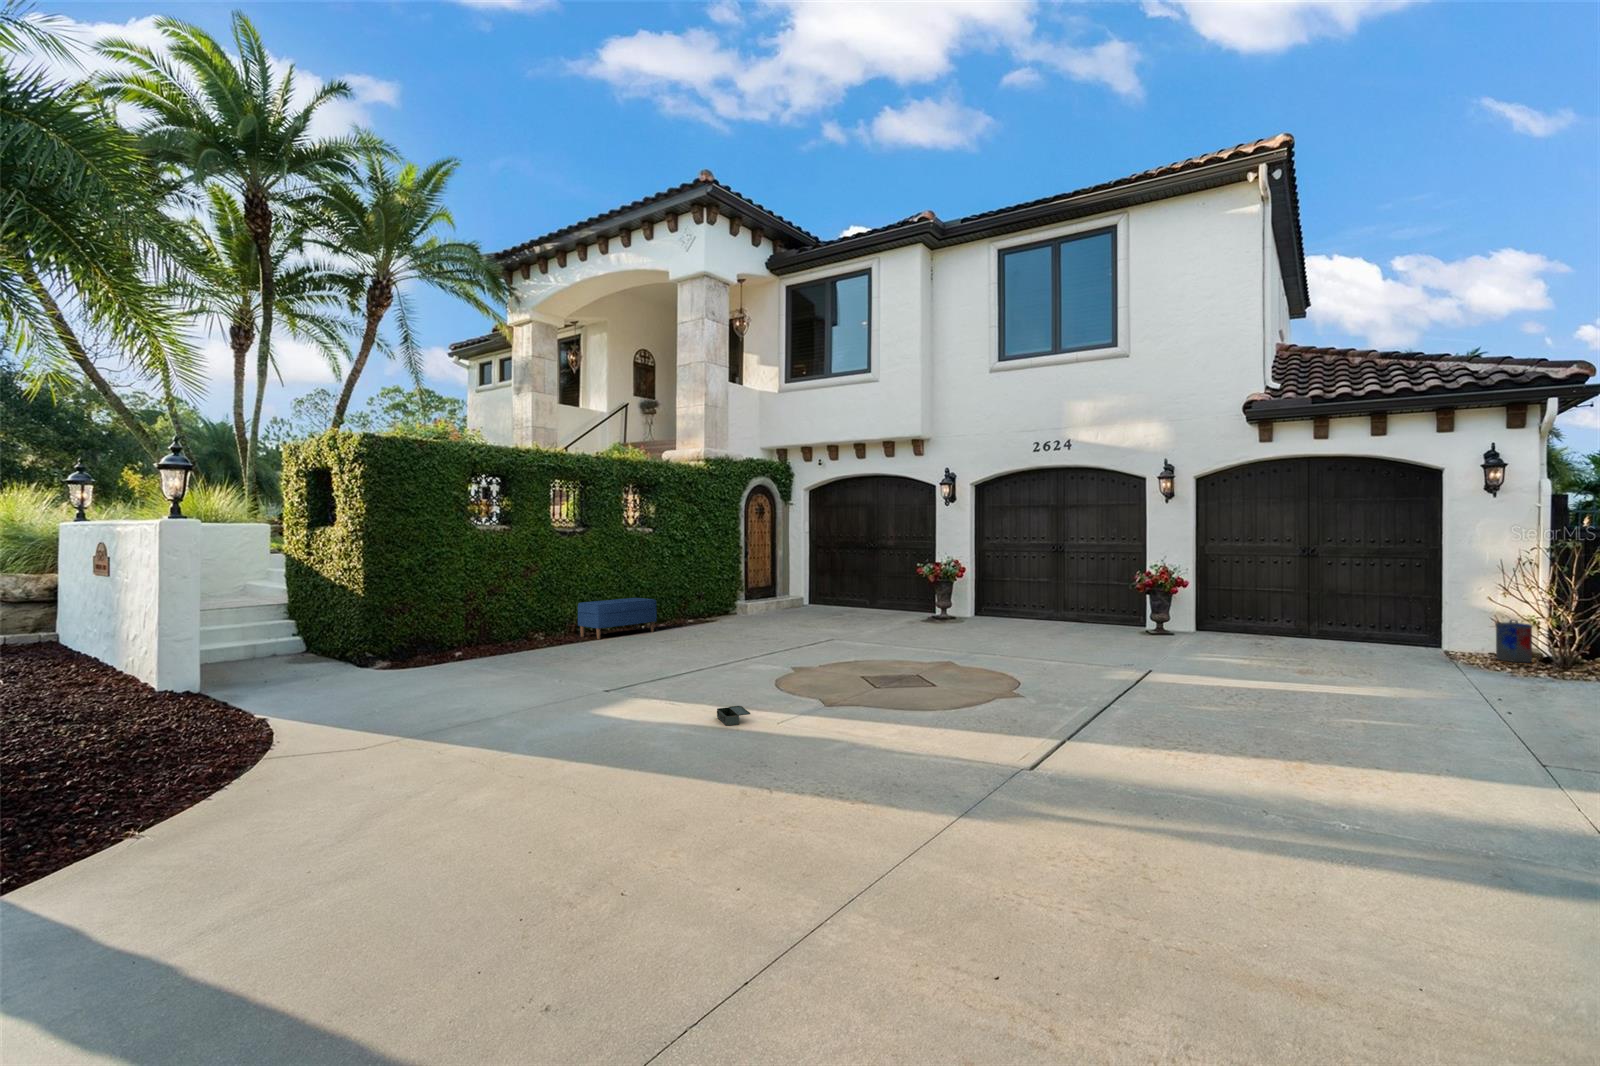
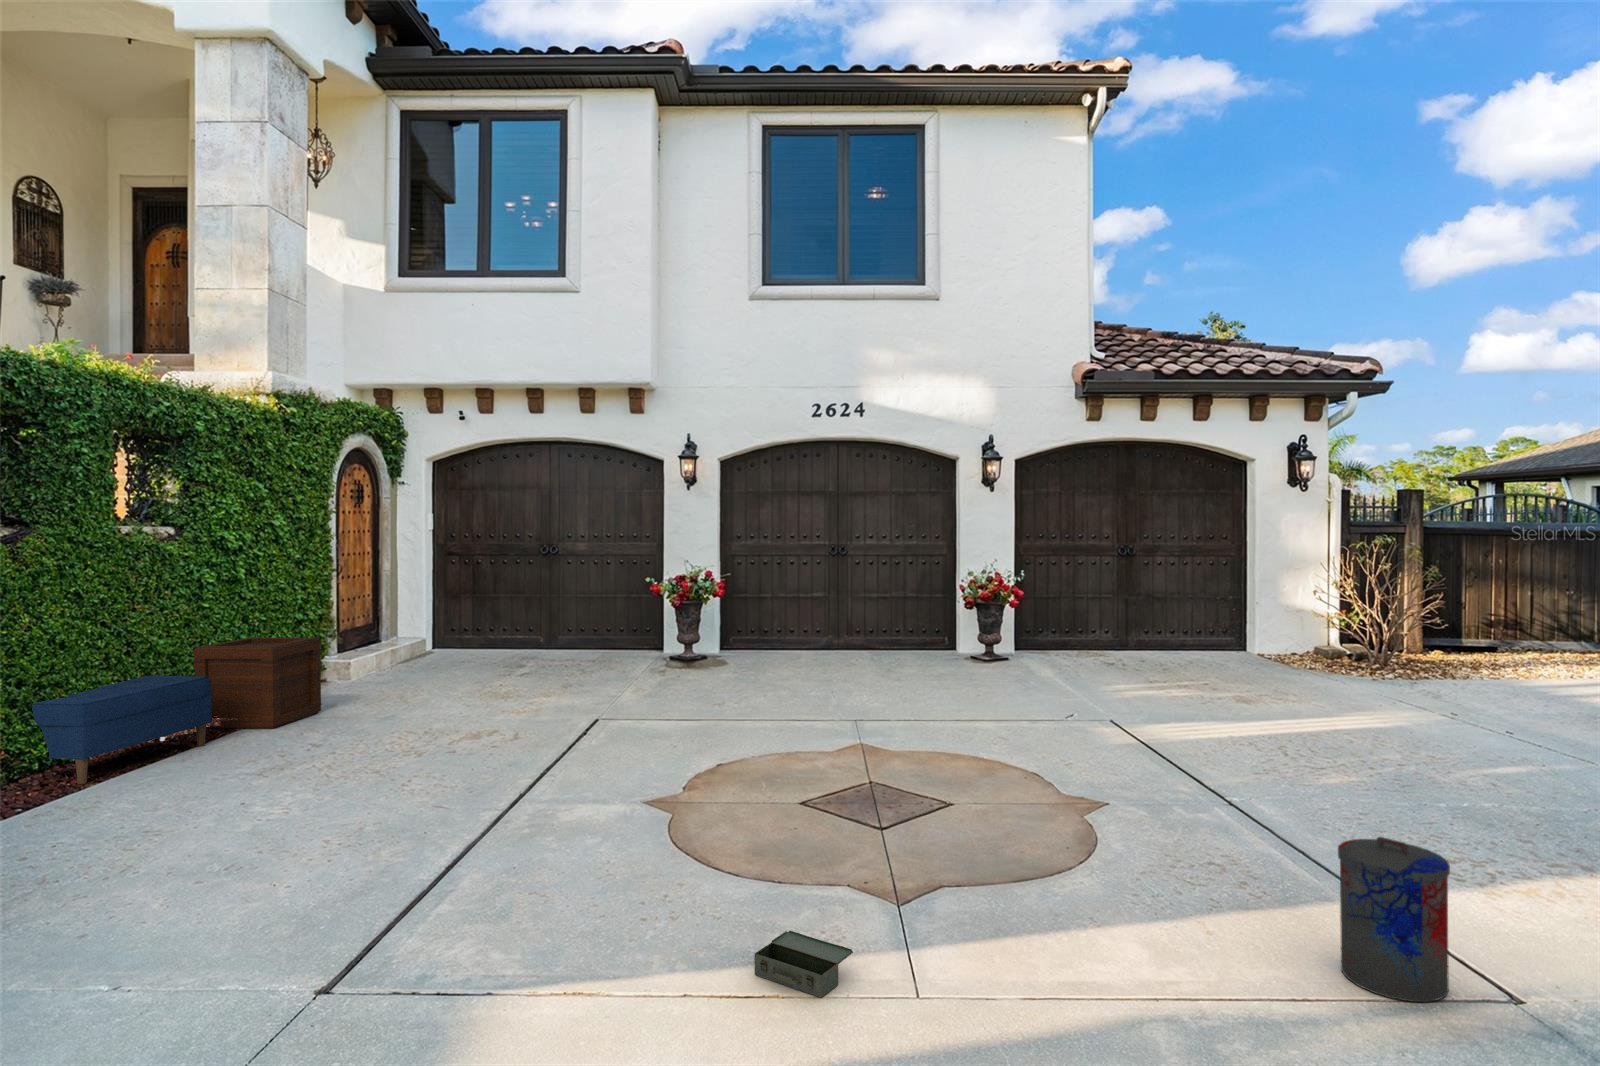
wooden crate: none [659,584,715,629] -> present [194,638,321,729]
trash can: present [1495,619,1533,662] -> present [1338,837,1450,1002]

